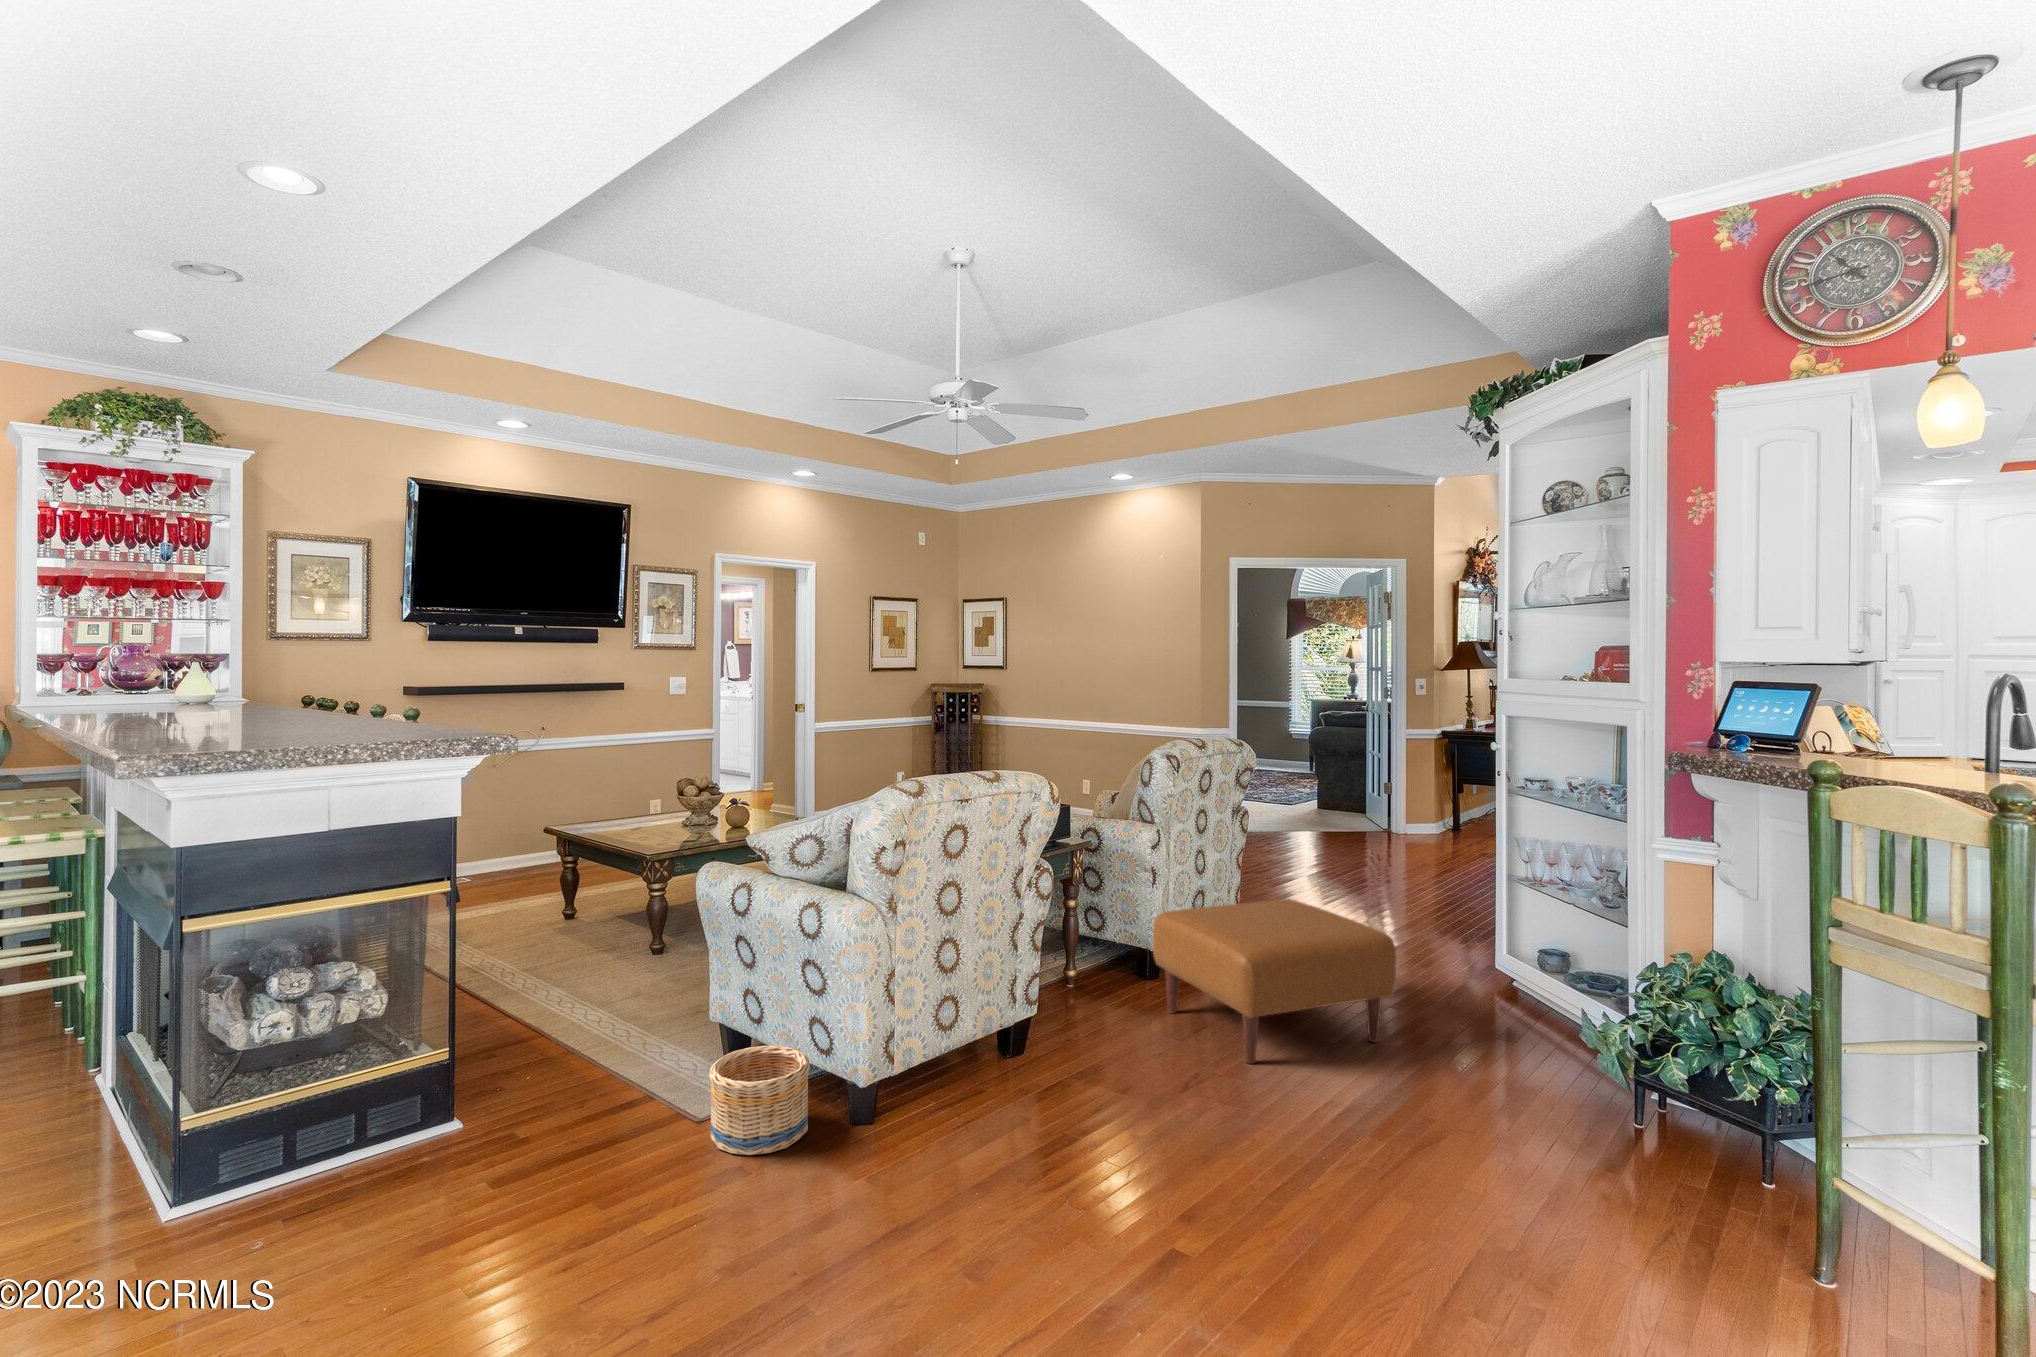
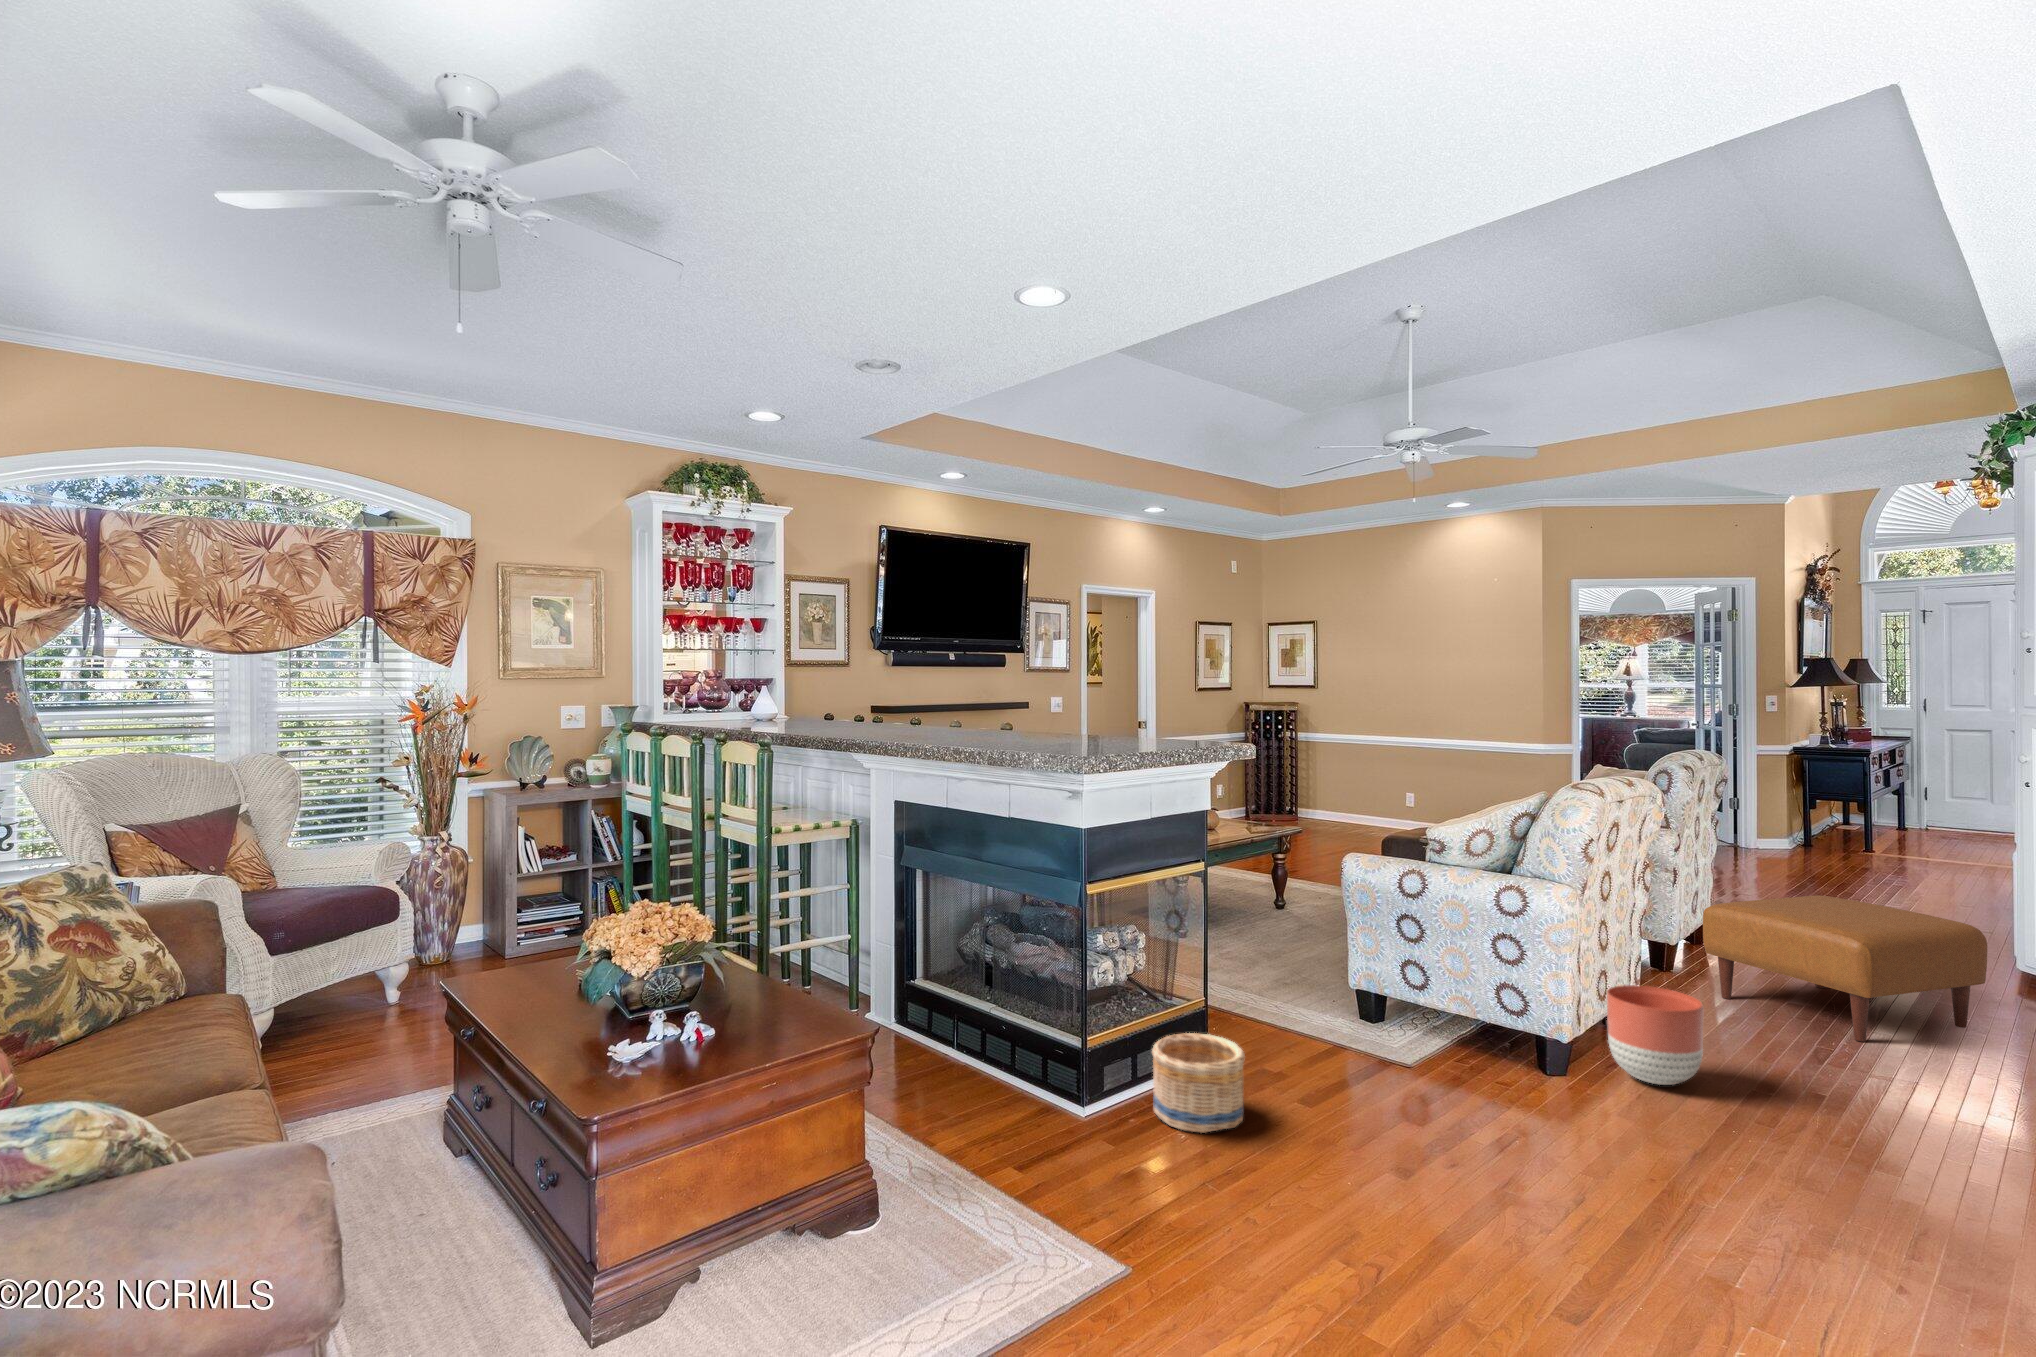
planter: none [923,1015,1014,1130] -> present [1607,985,1703,1085]
basket: present [709,1046,810,1155] -> present [1152,1033,1245,1133]

